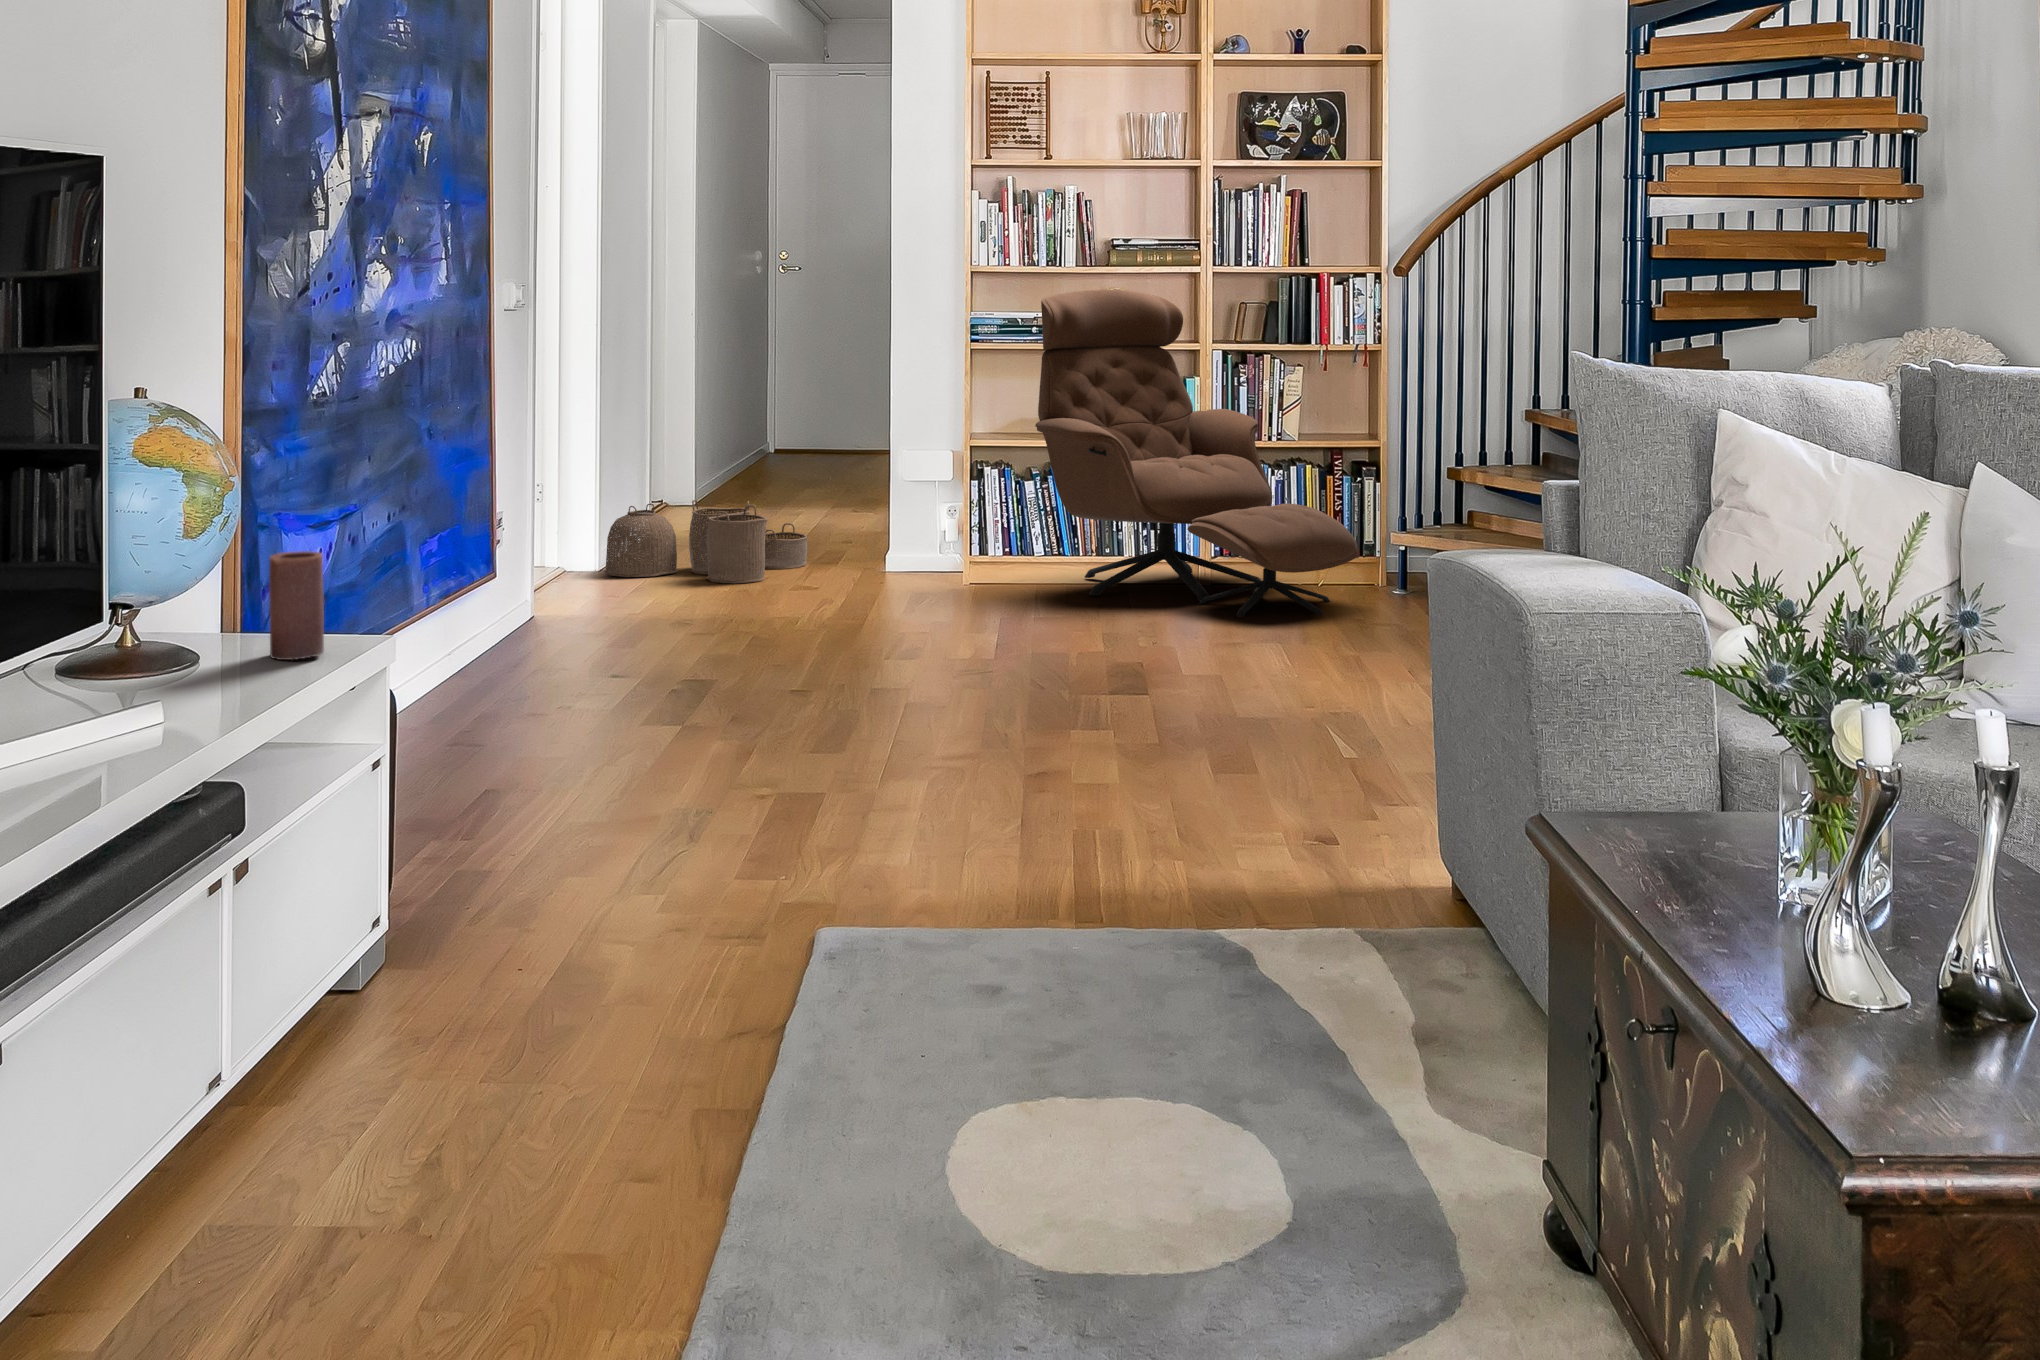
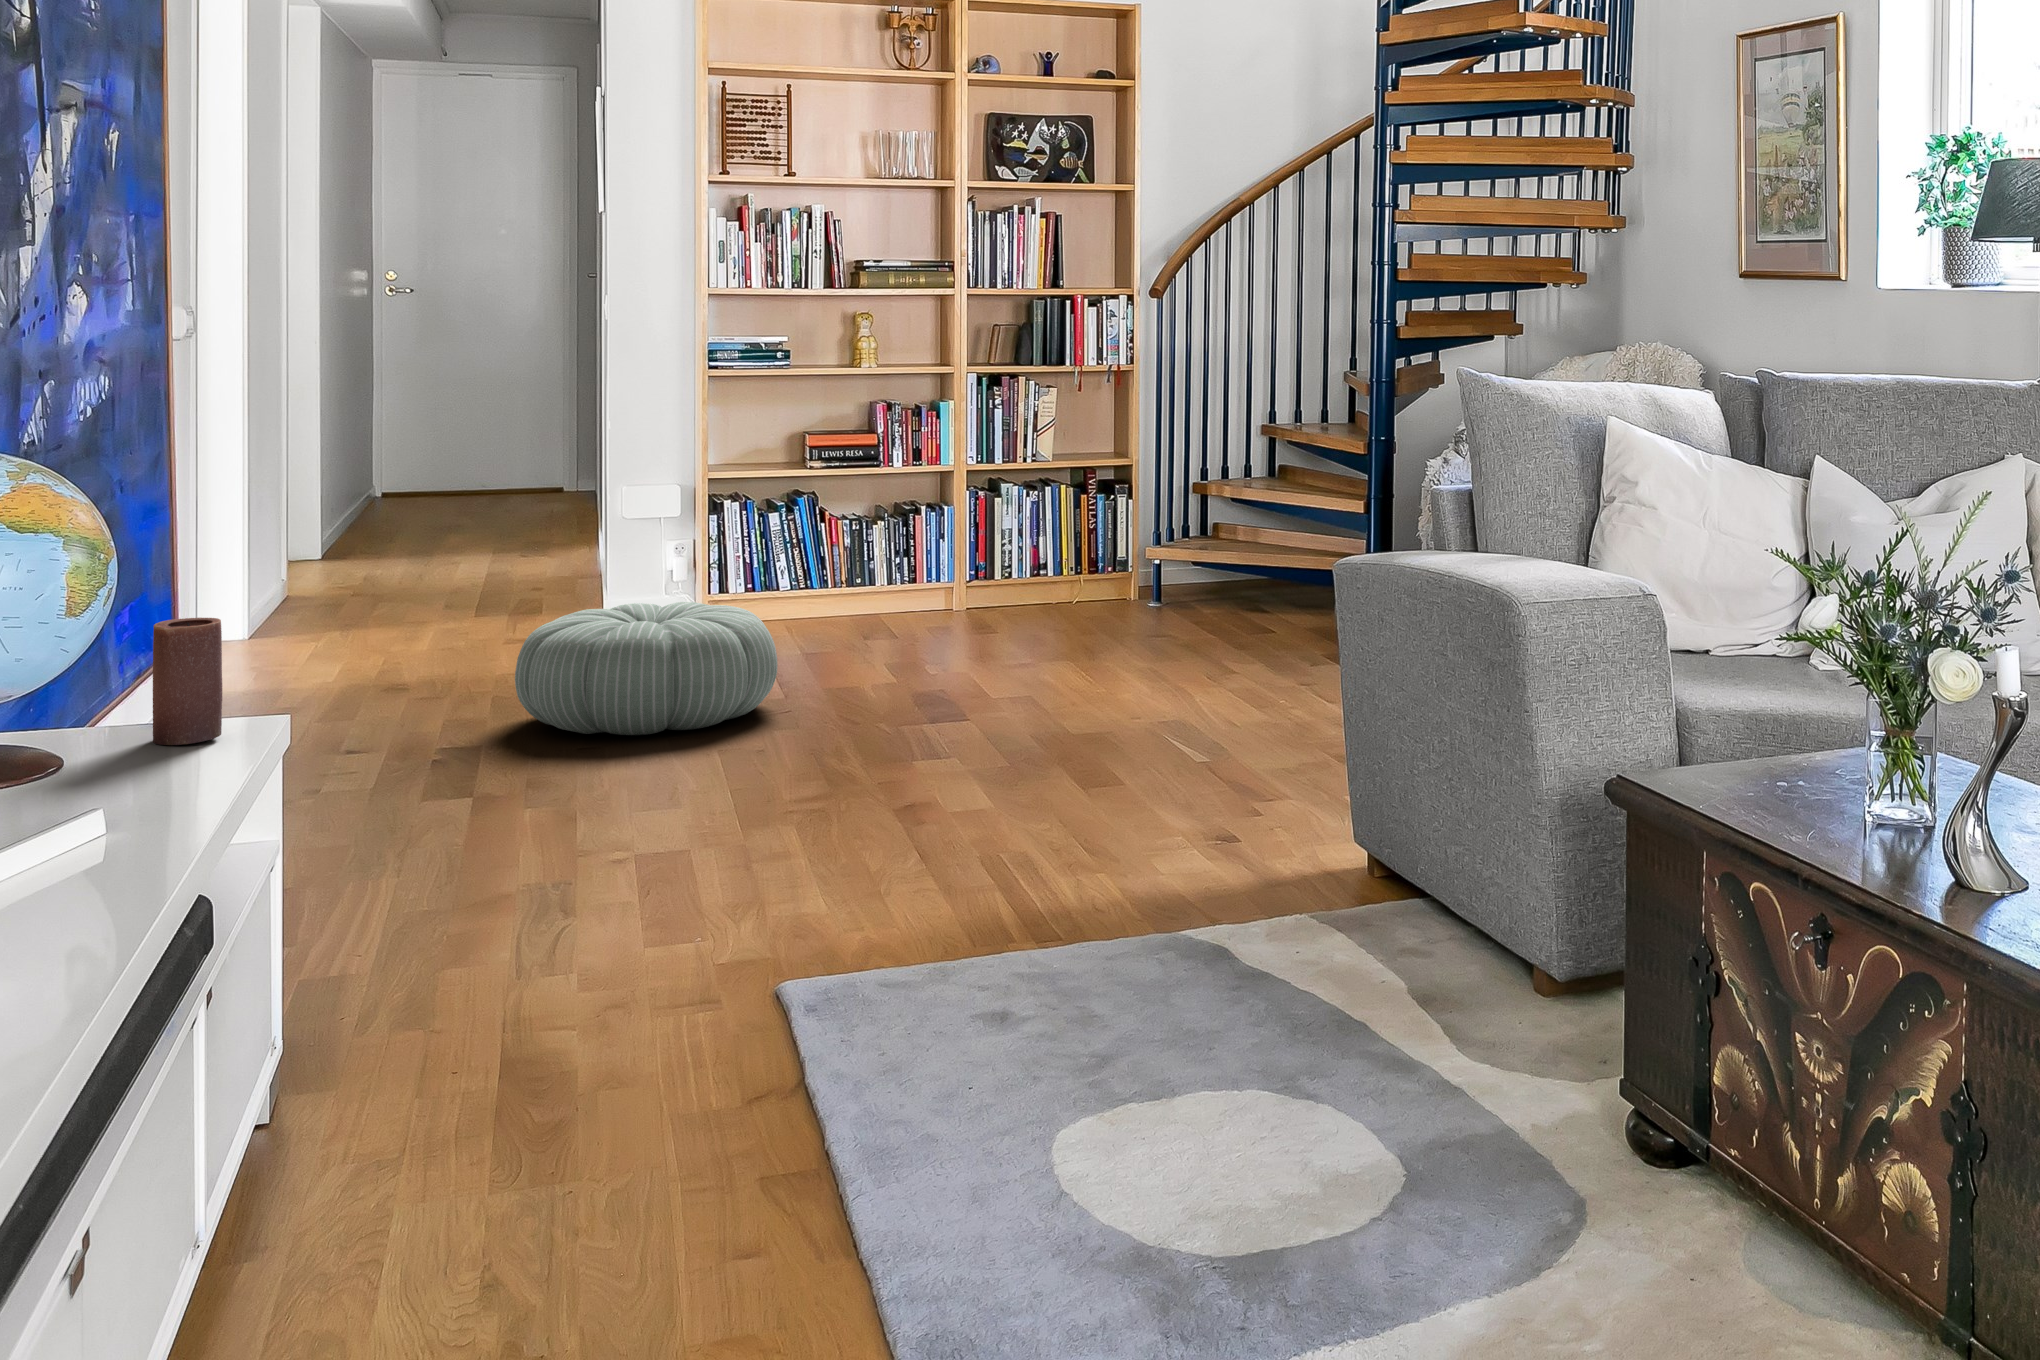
lounge chair: present [1035,290,1358,617] -> none [788,312,1134,641]
woven basket: present [605,500,807,584] -> none [255,550,506,644]
pouf: none [751,559,976,681] -> present [515,602,778,735]

